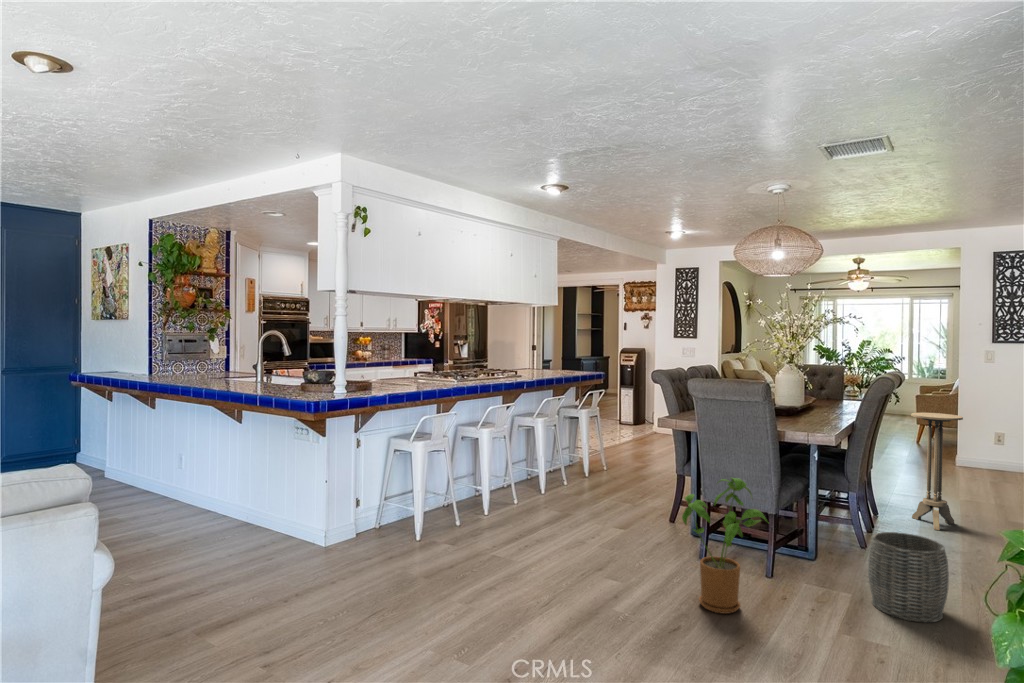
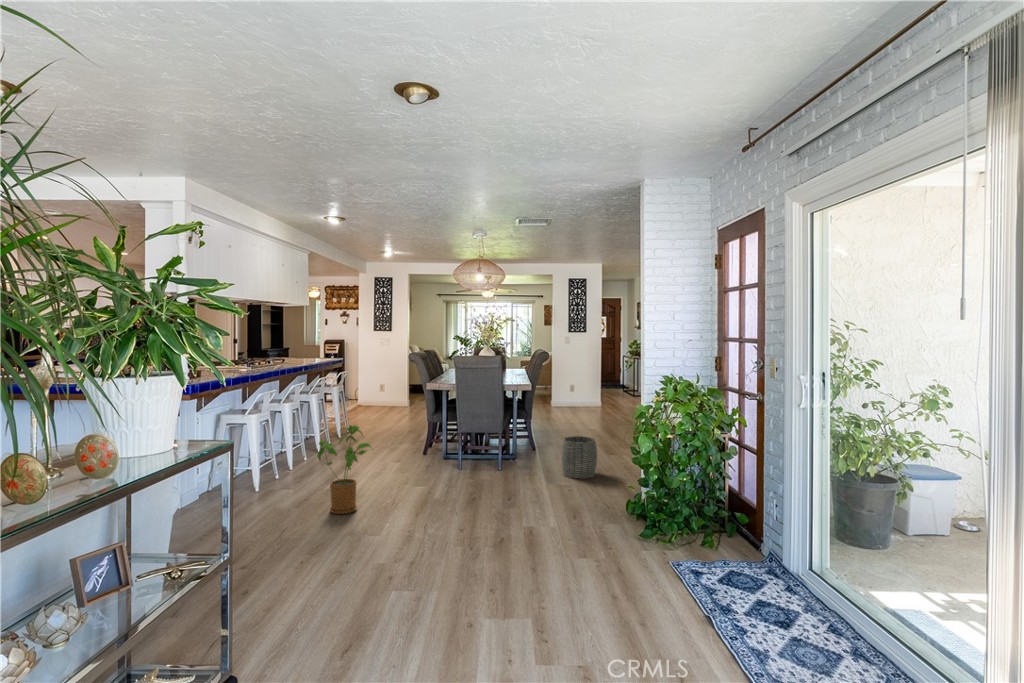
side table: present [911,413,963,530] -> none [553,374,577,440]
house plant: present [682,478,767,614] -> present [317,425,372,514]

